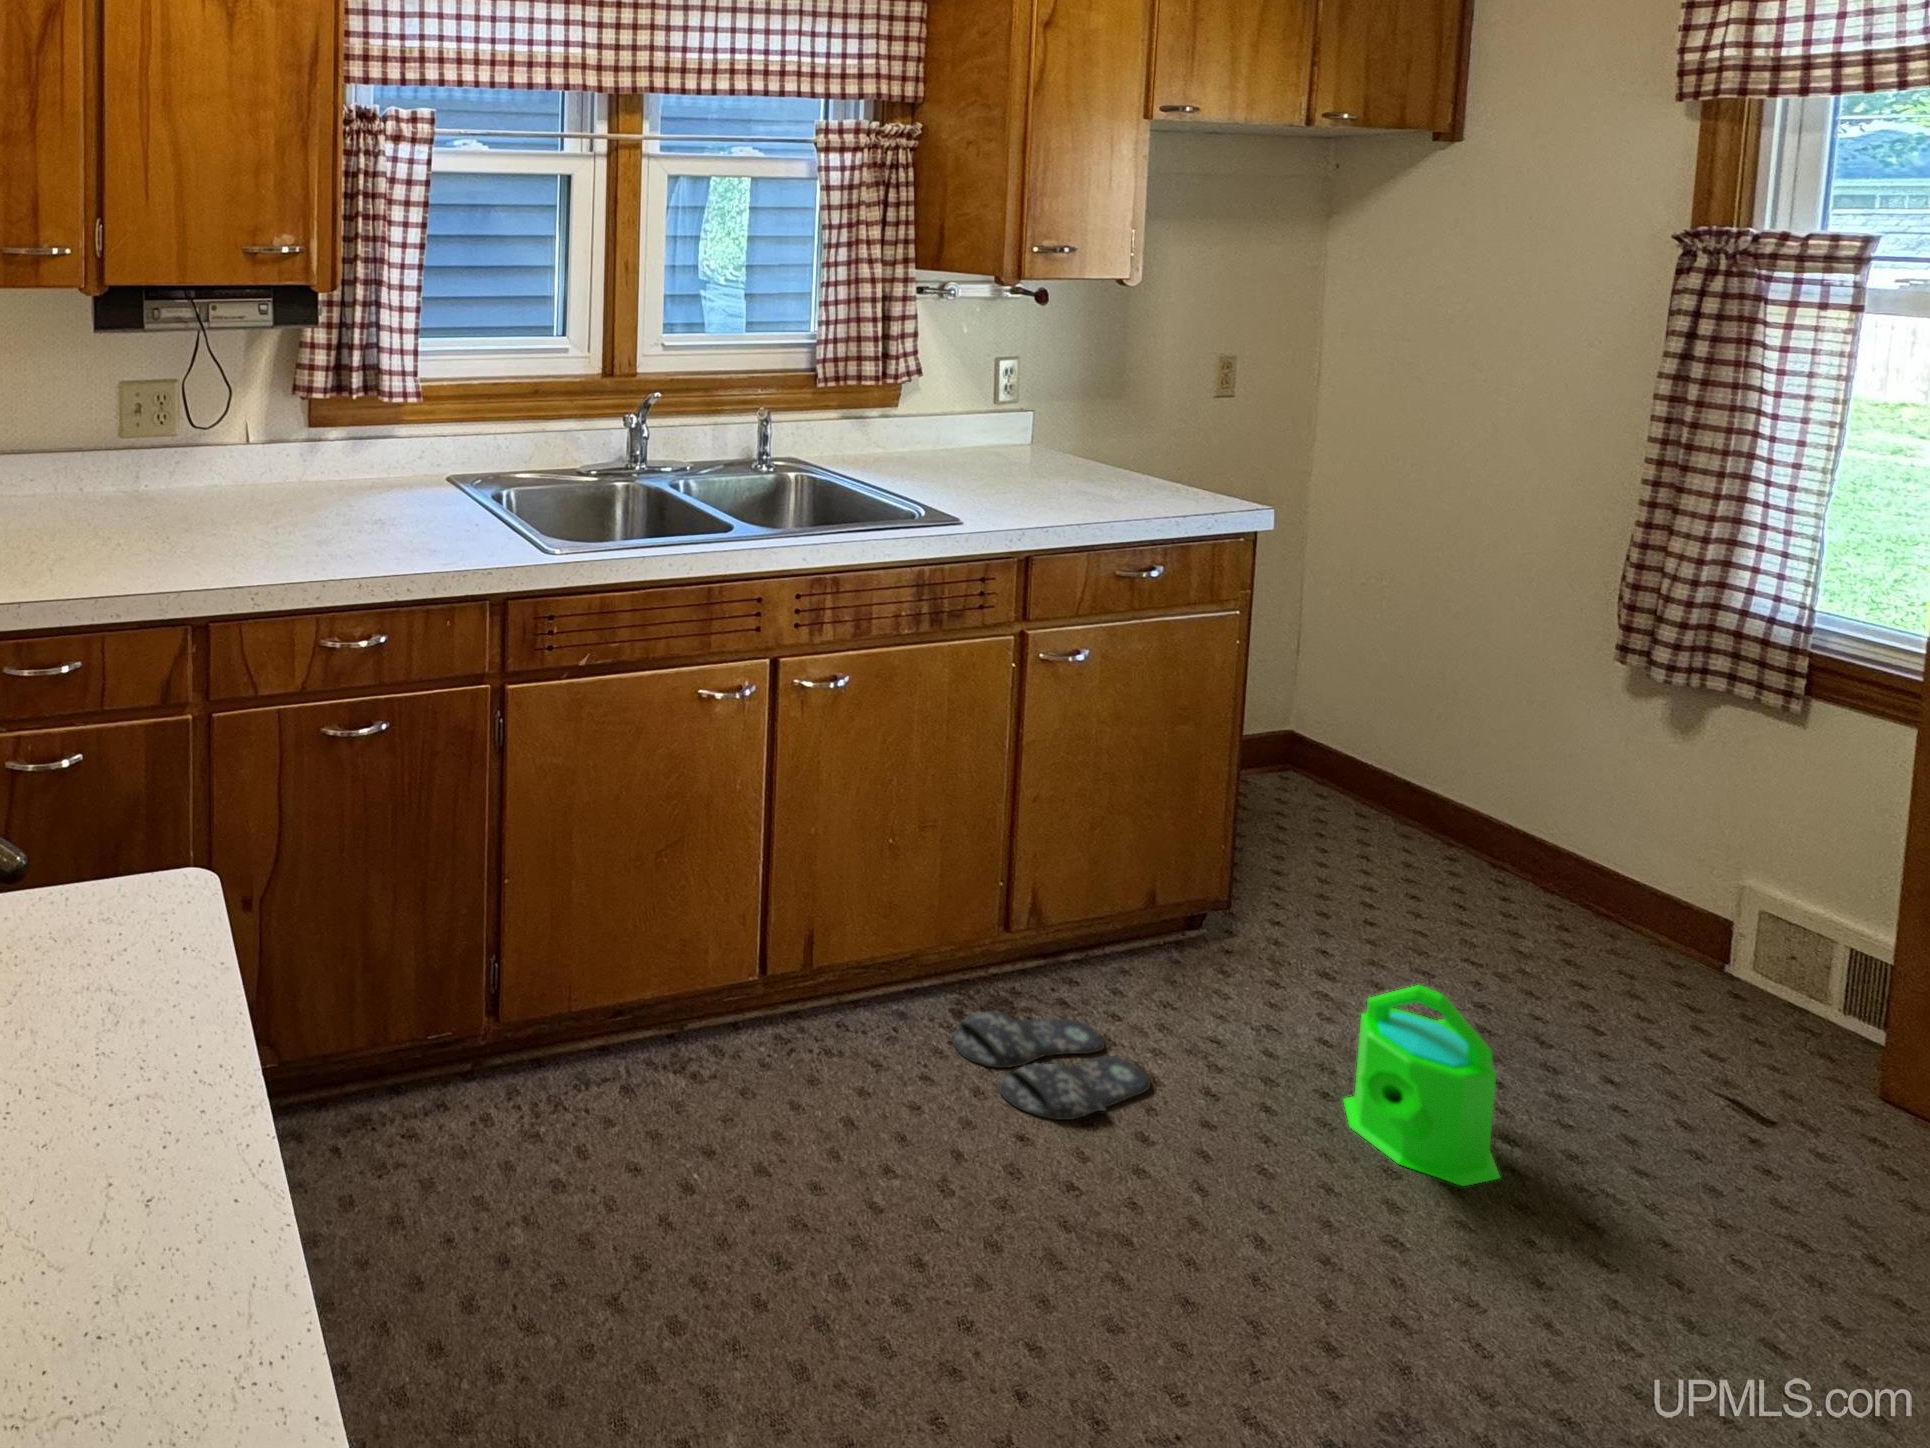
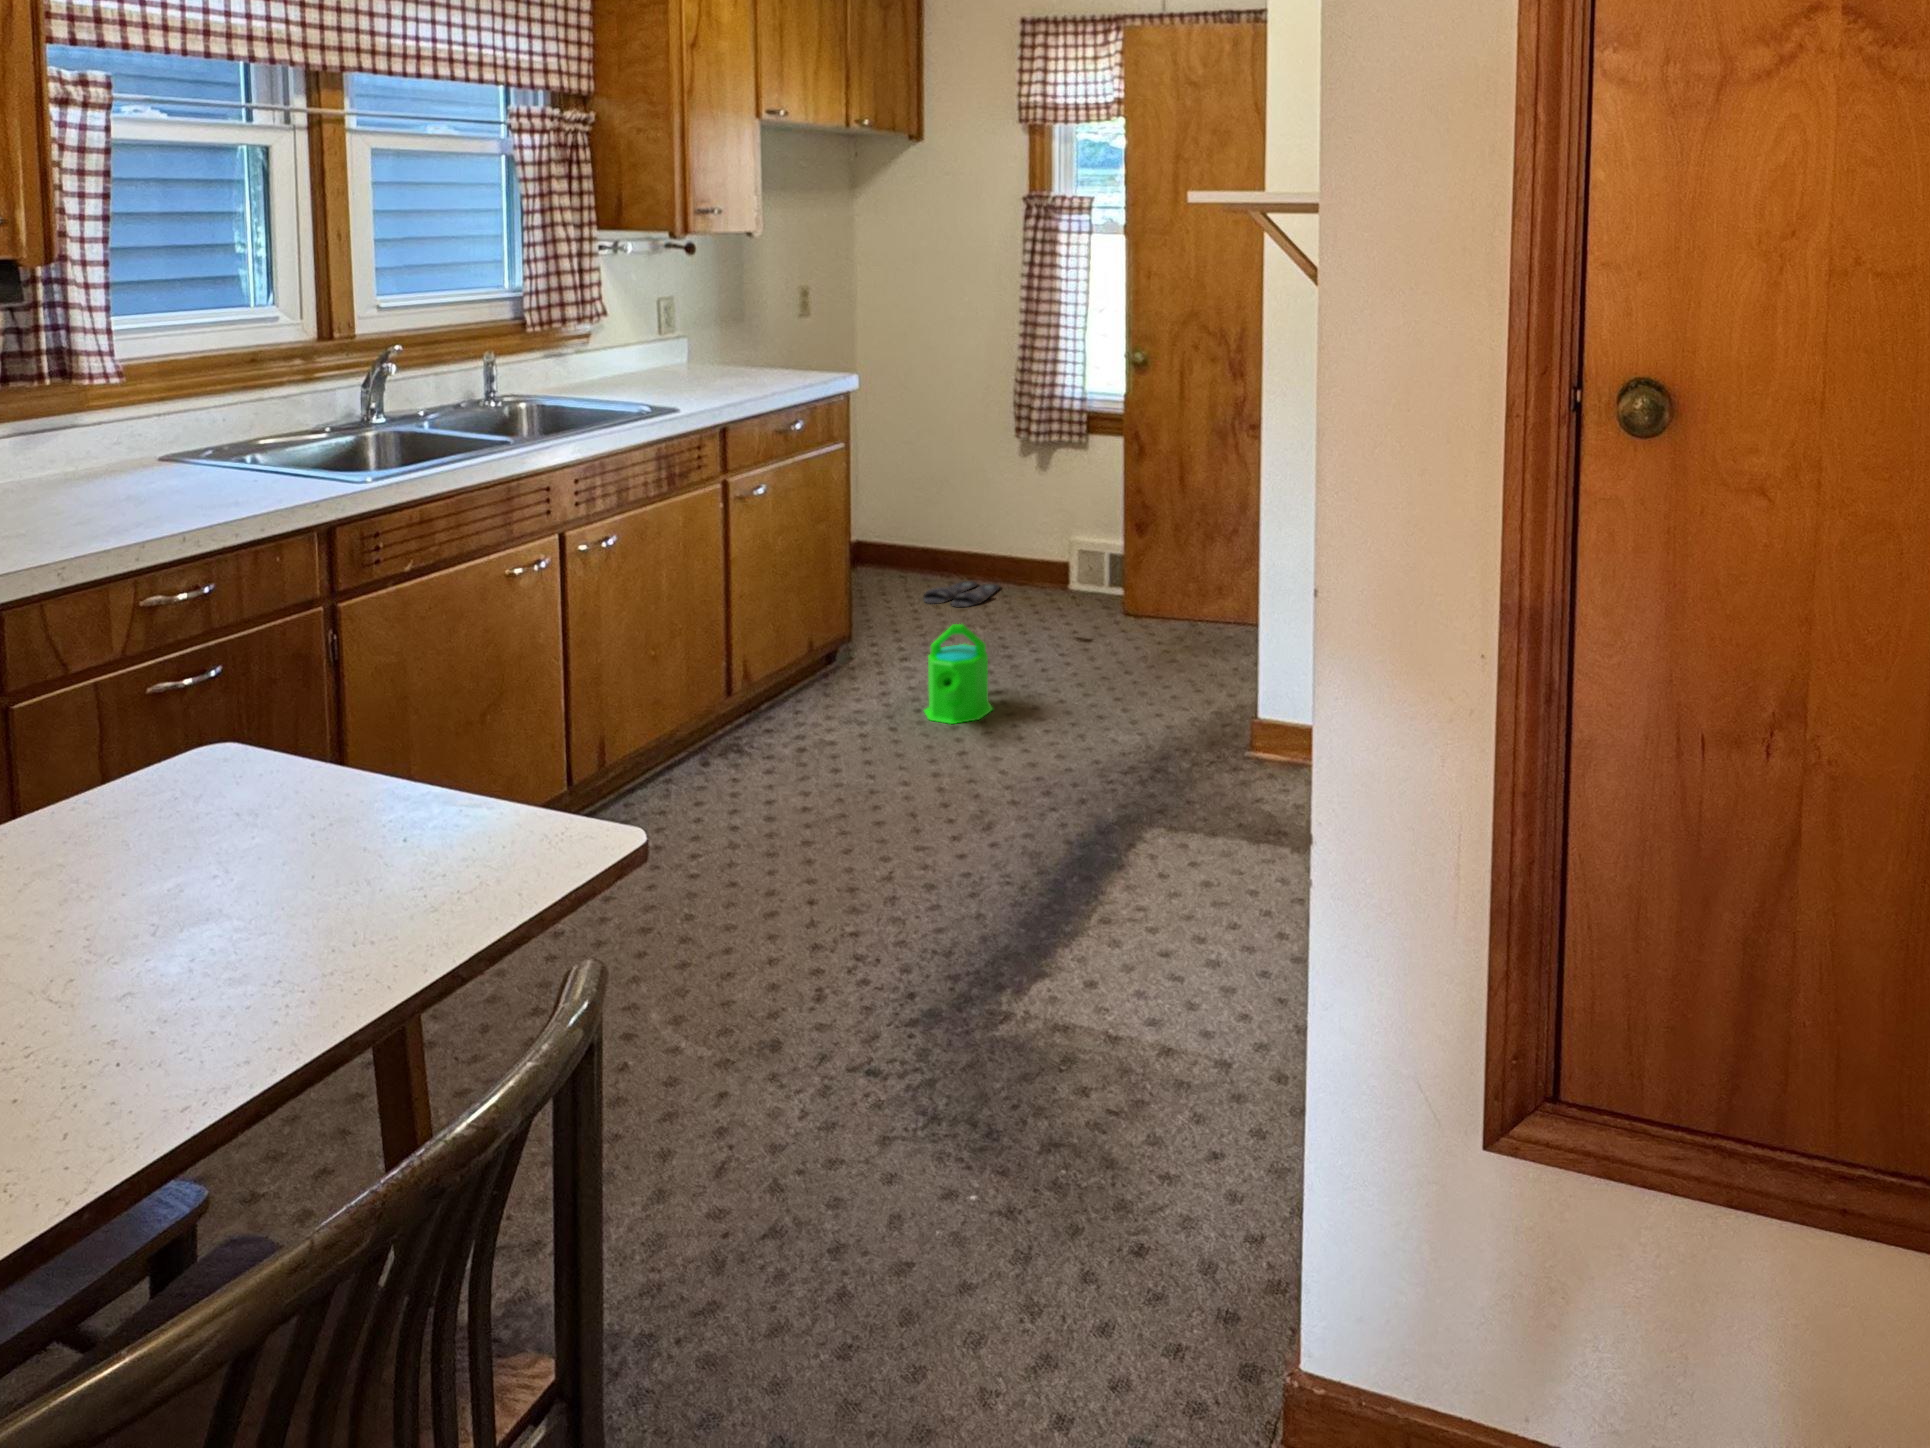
slippers: present [953,1011,1150,1120] -> present [924,581,1000,607]

